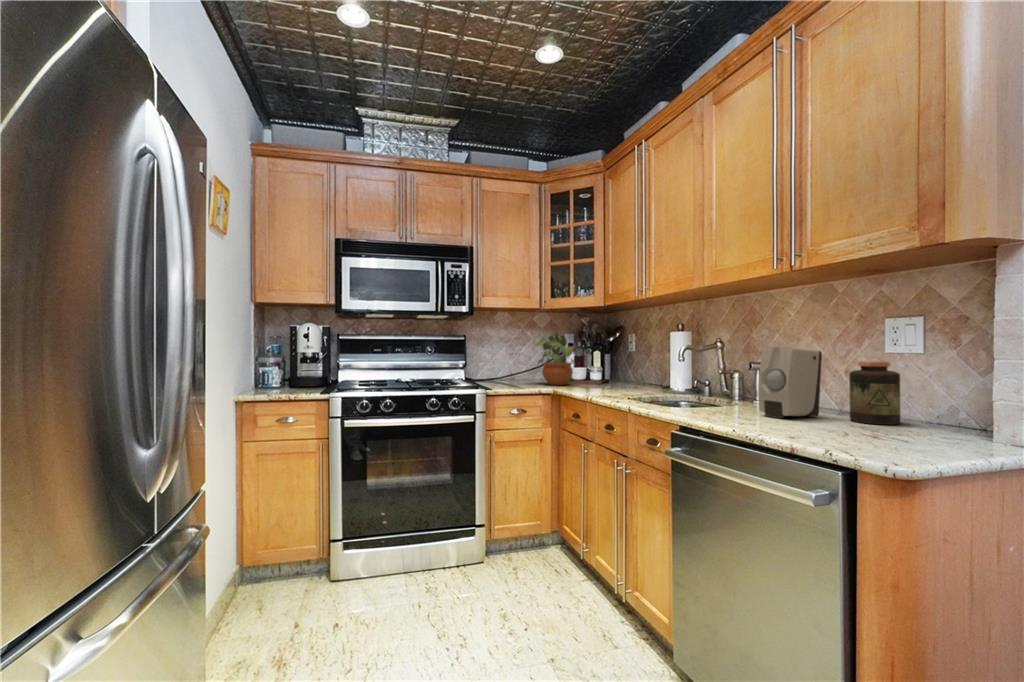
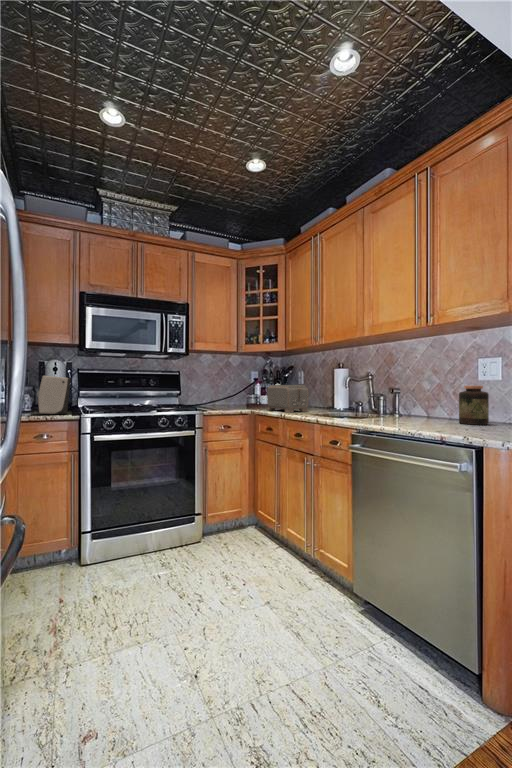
potted plant: present [536,332,575,385] -> none [234,369,265,409]
soap dispenser: present [759,346,822,418] -> present [37,376,71,415]
toaster: none [574,353,631,393] -> present [267,385,308,413]

